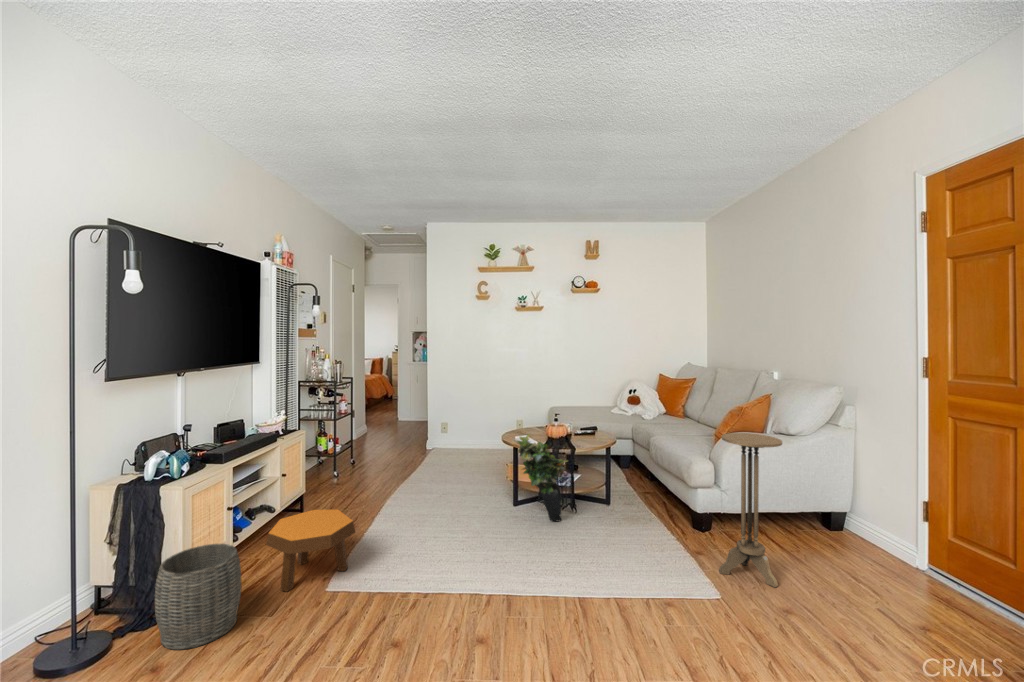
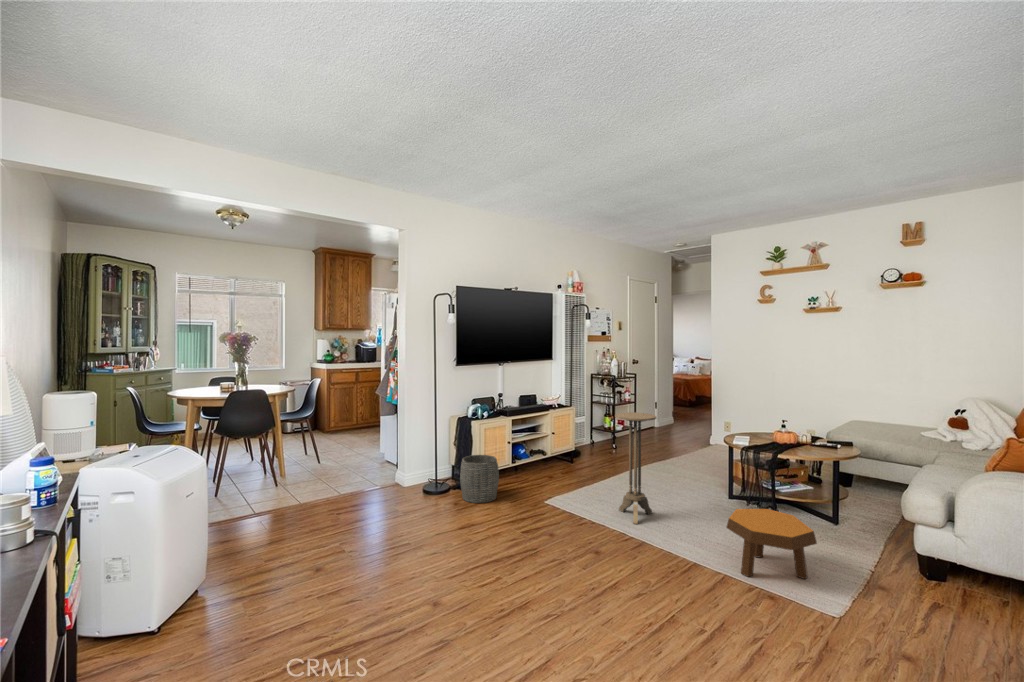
side table: present [719,433,782,587] -> present [615,412,656,524]
potted plant: present [517,434,567,521] -> none [710,432,766,520]
footstool: present [266,509,355,592] -> present [727,509,817,579]

